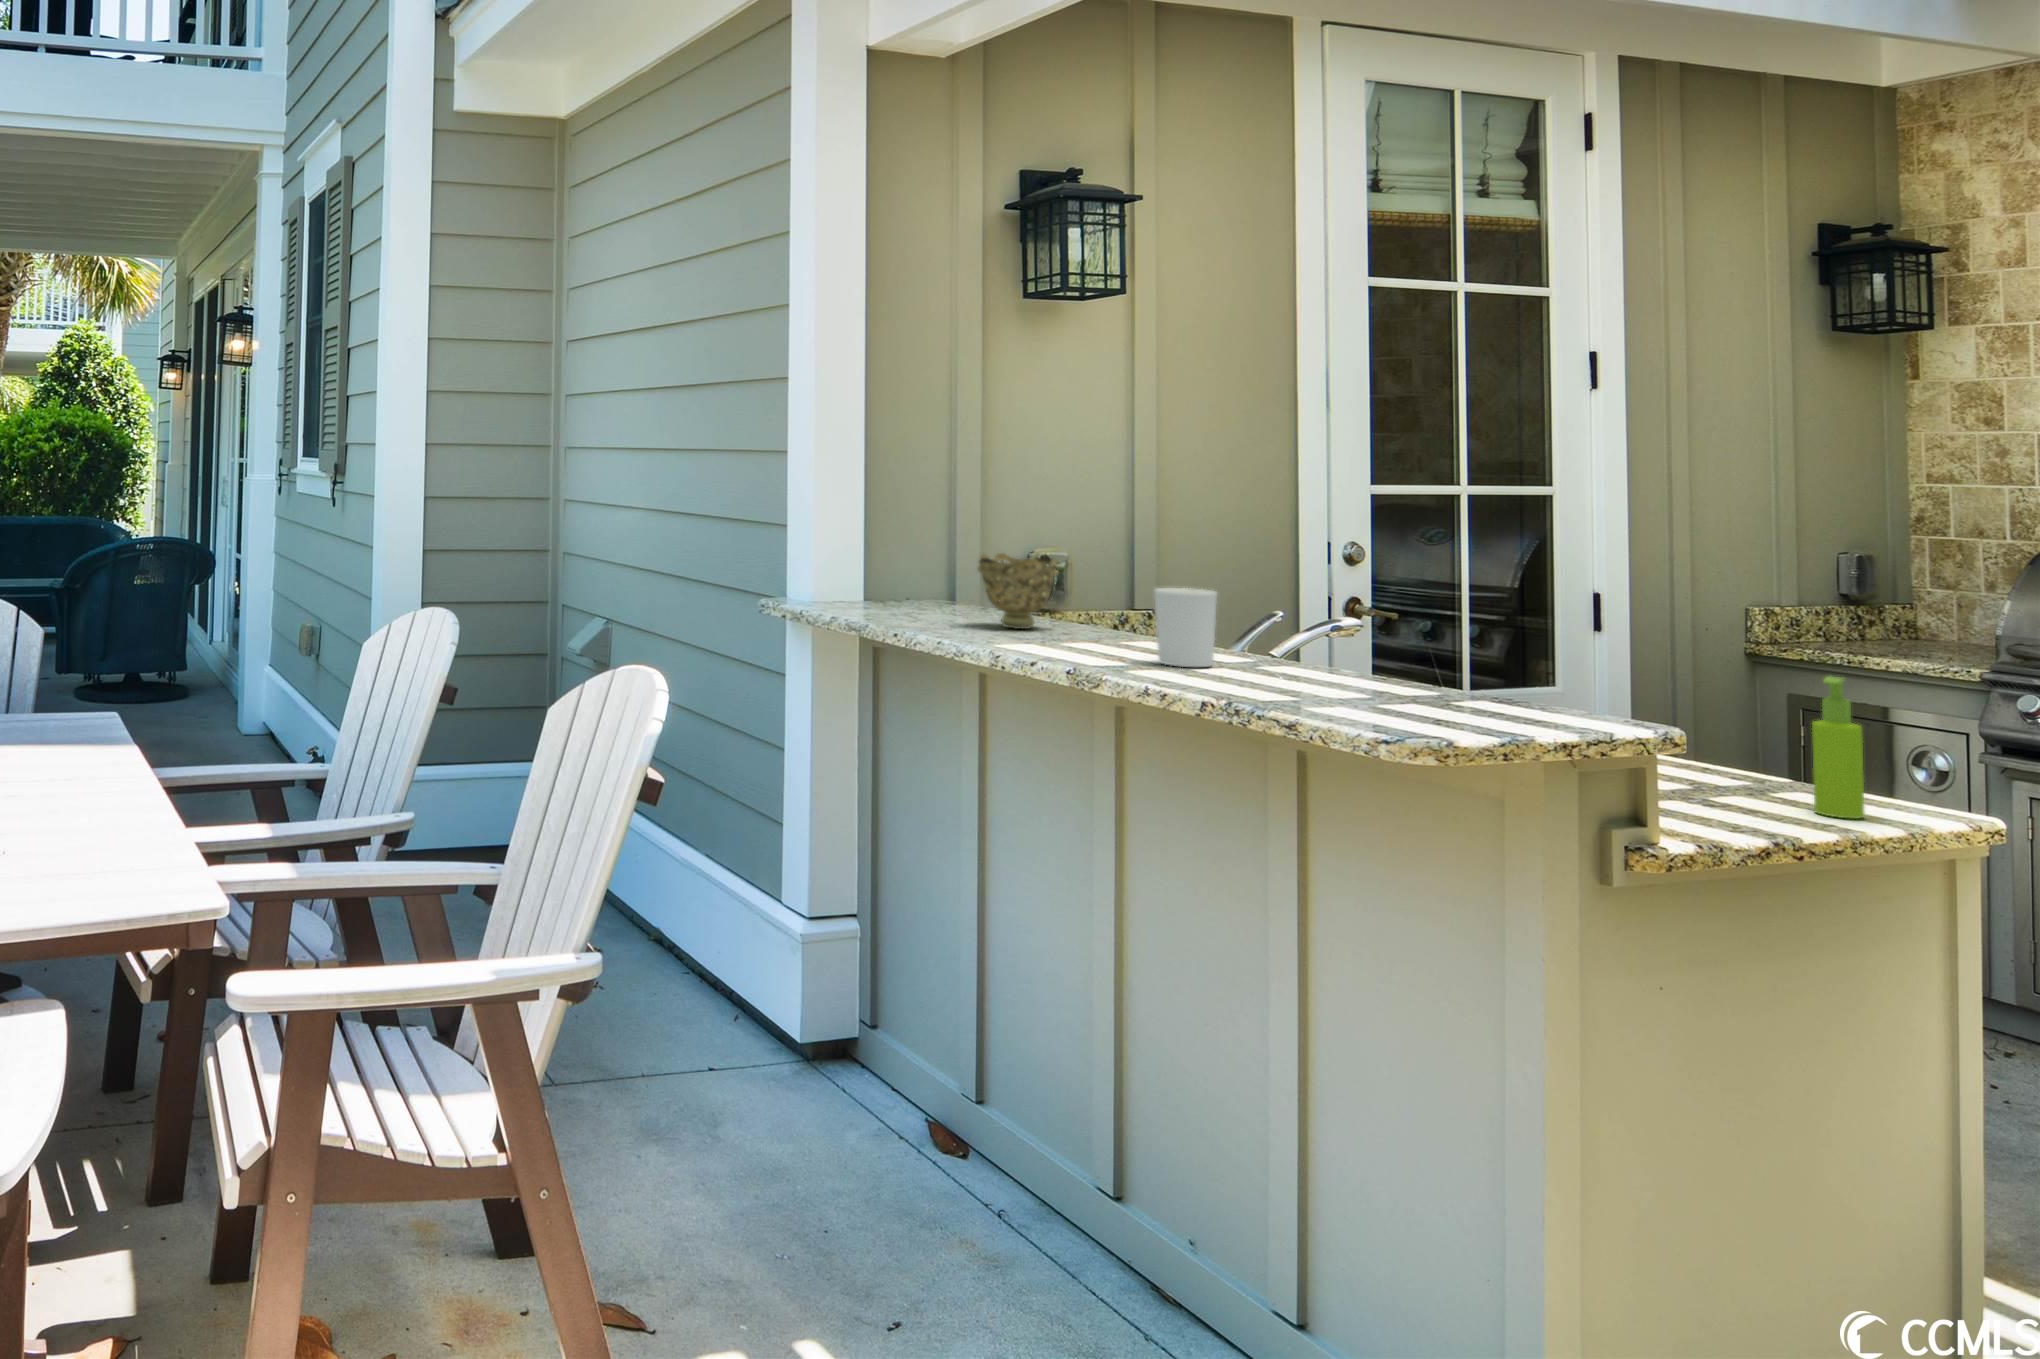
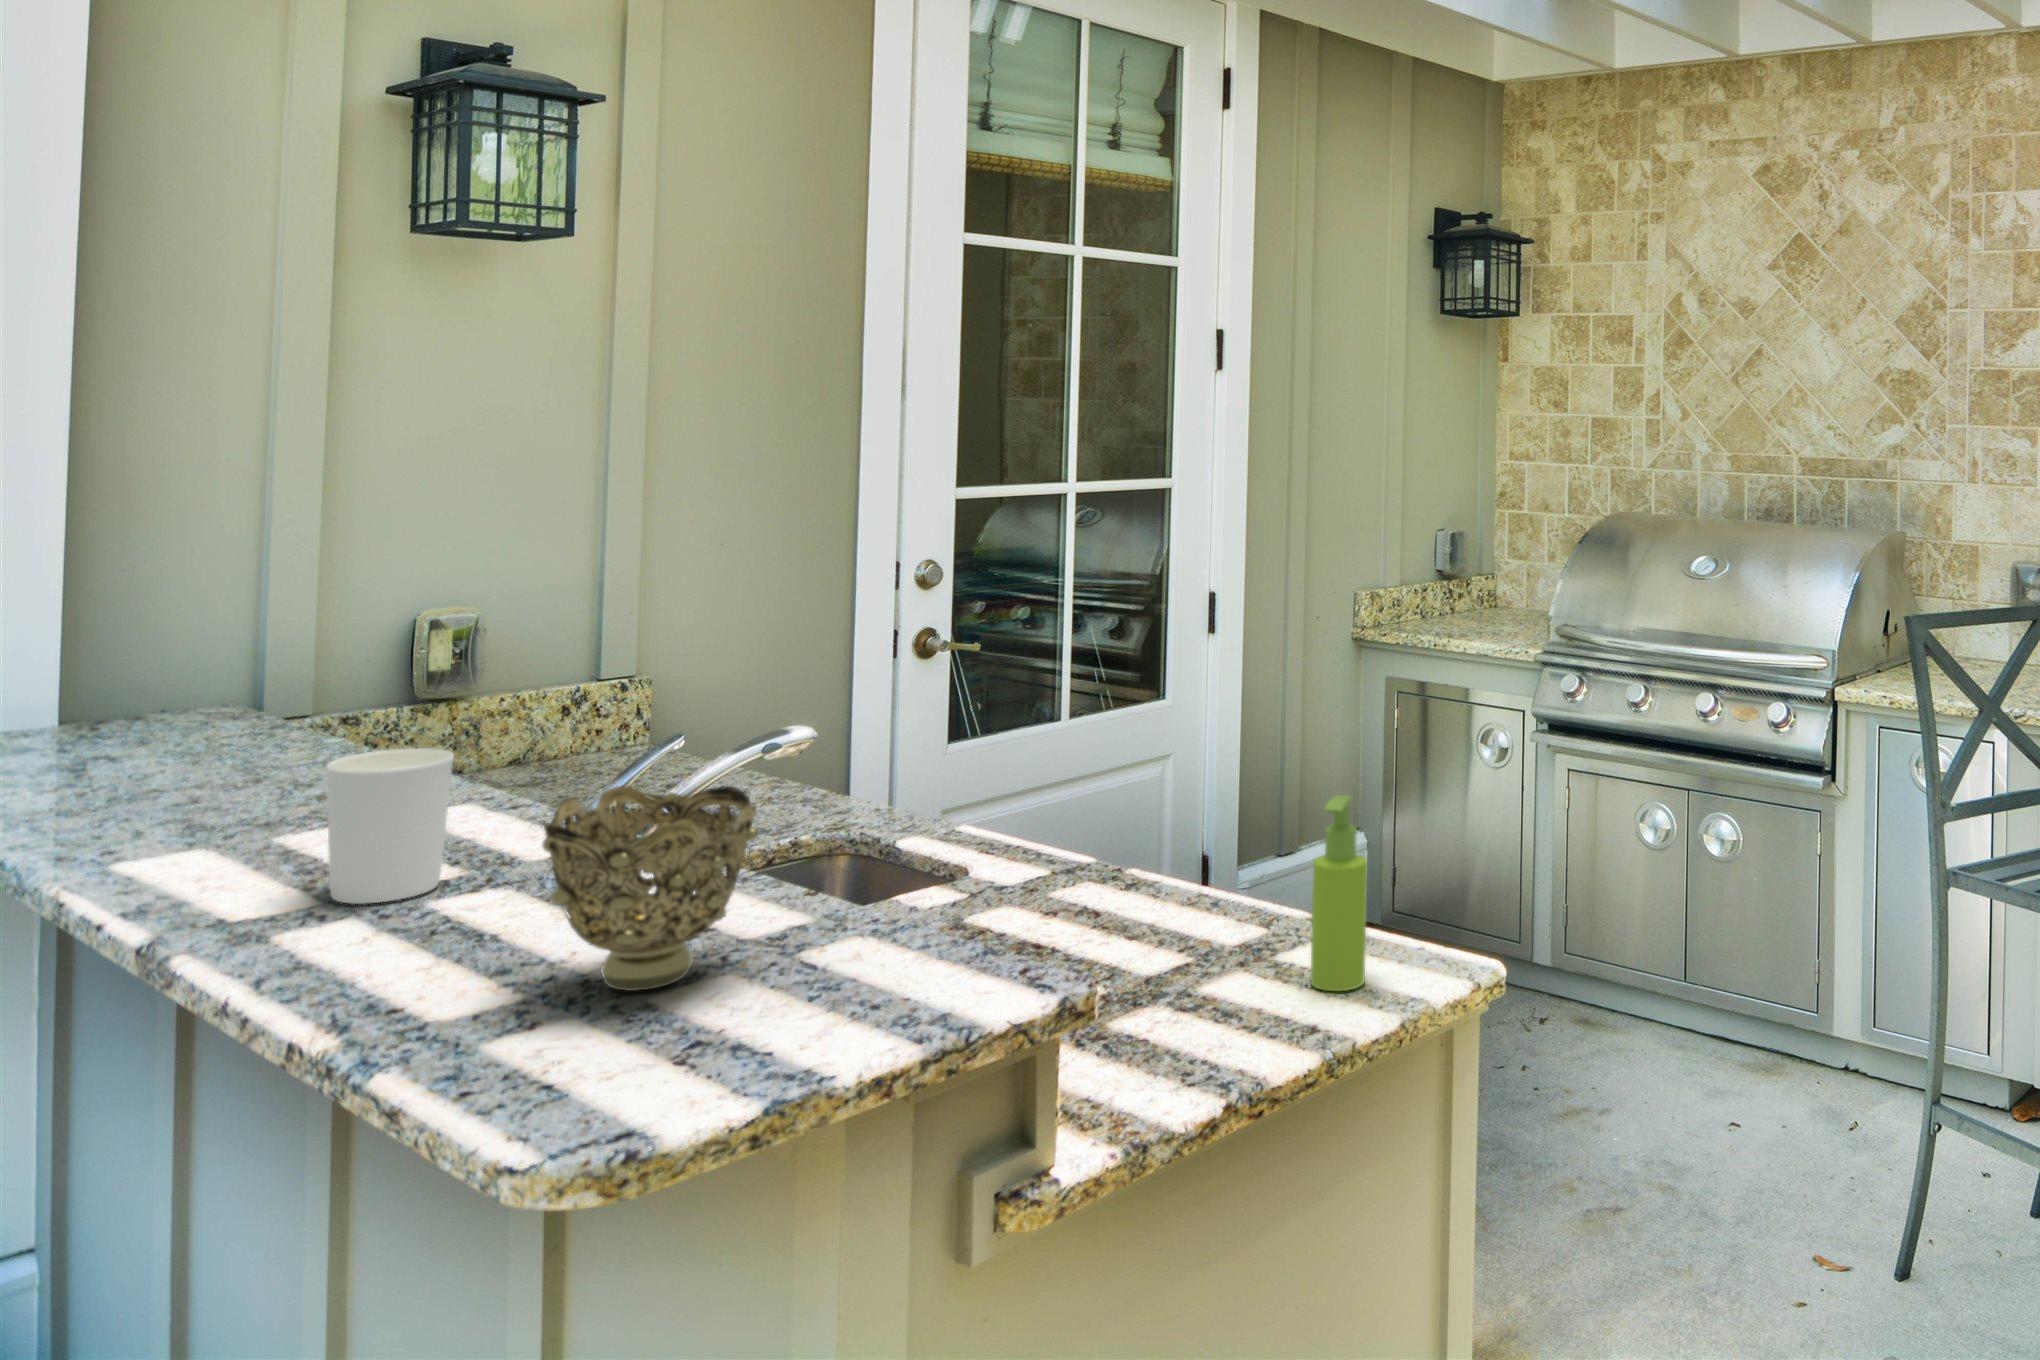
decorative bowl: present [977,553,1058,629] -> present [542,786,759,991]

